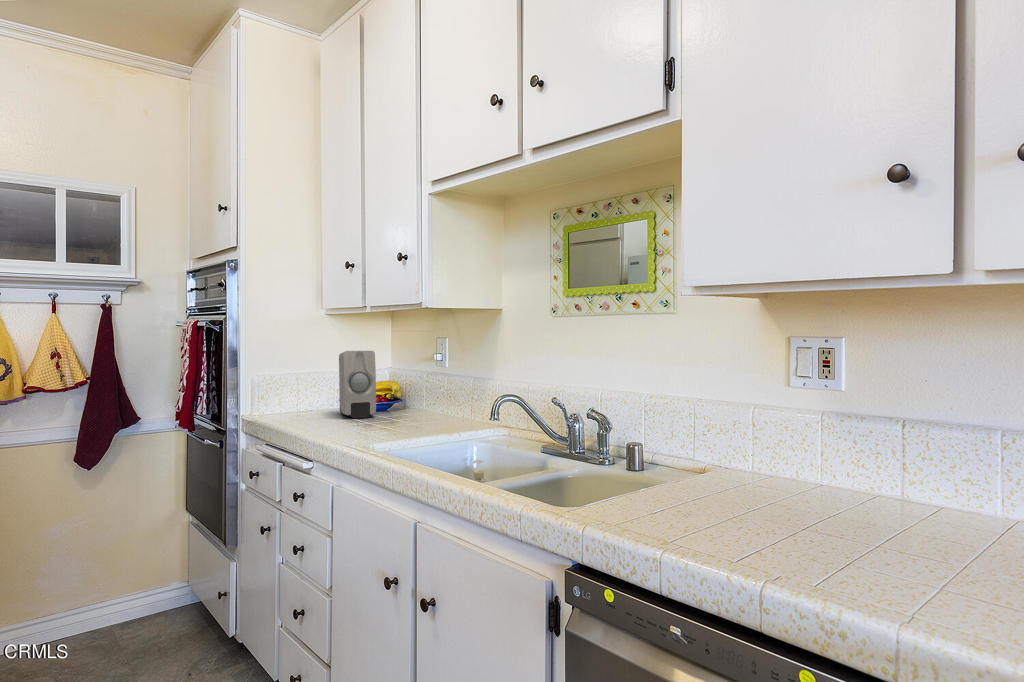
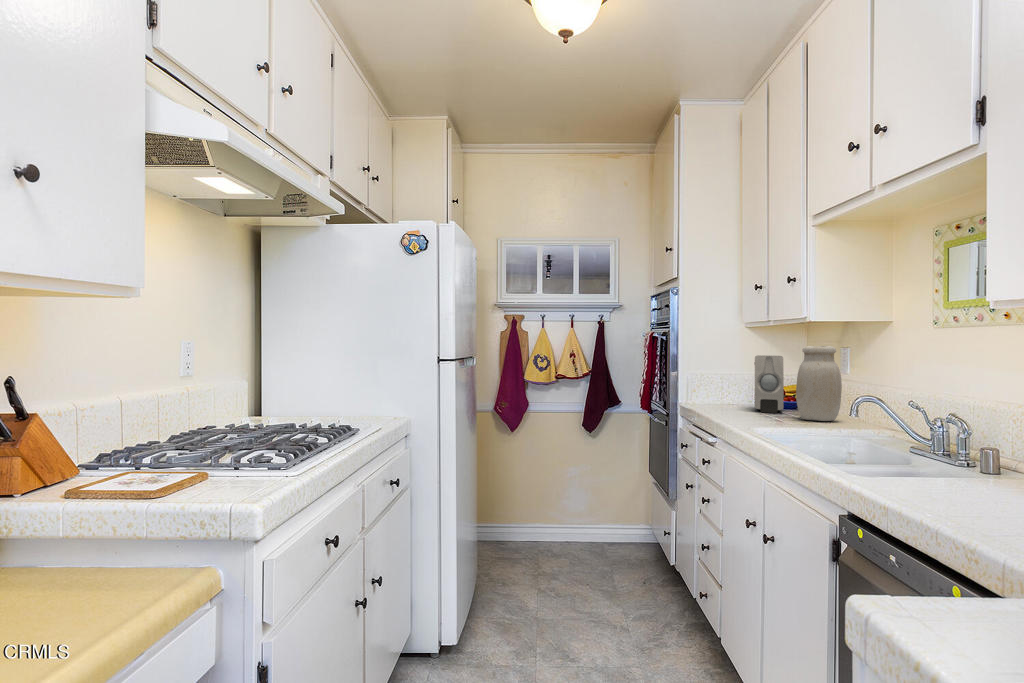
jar: none [395,339,440,423] -> present [796,346,842,421]

